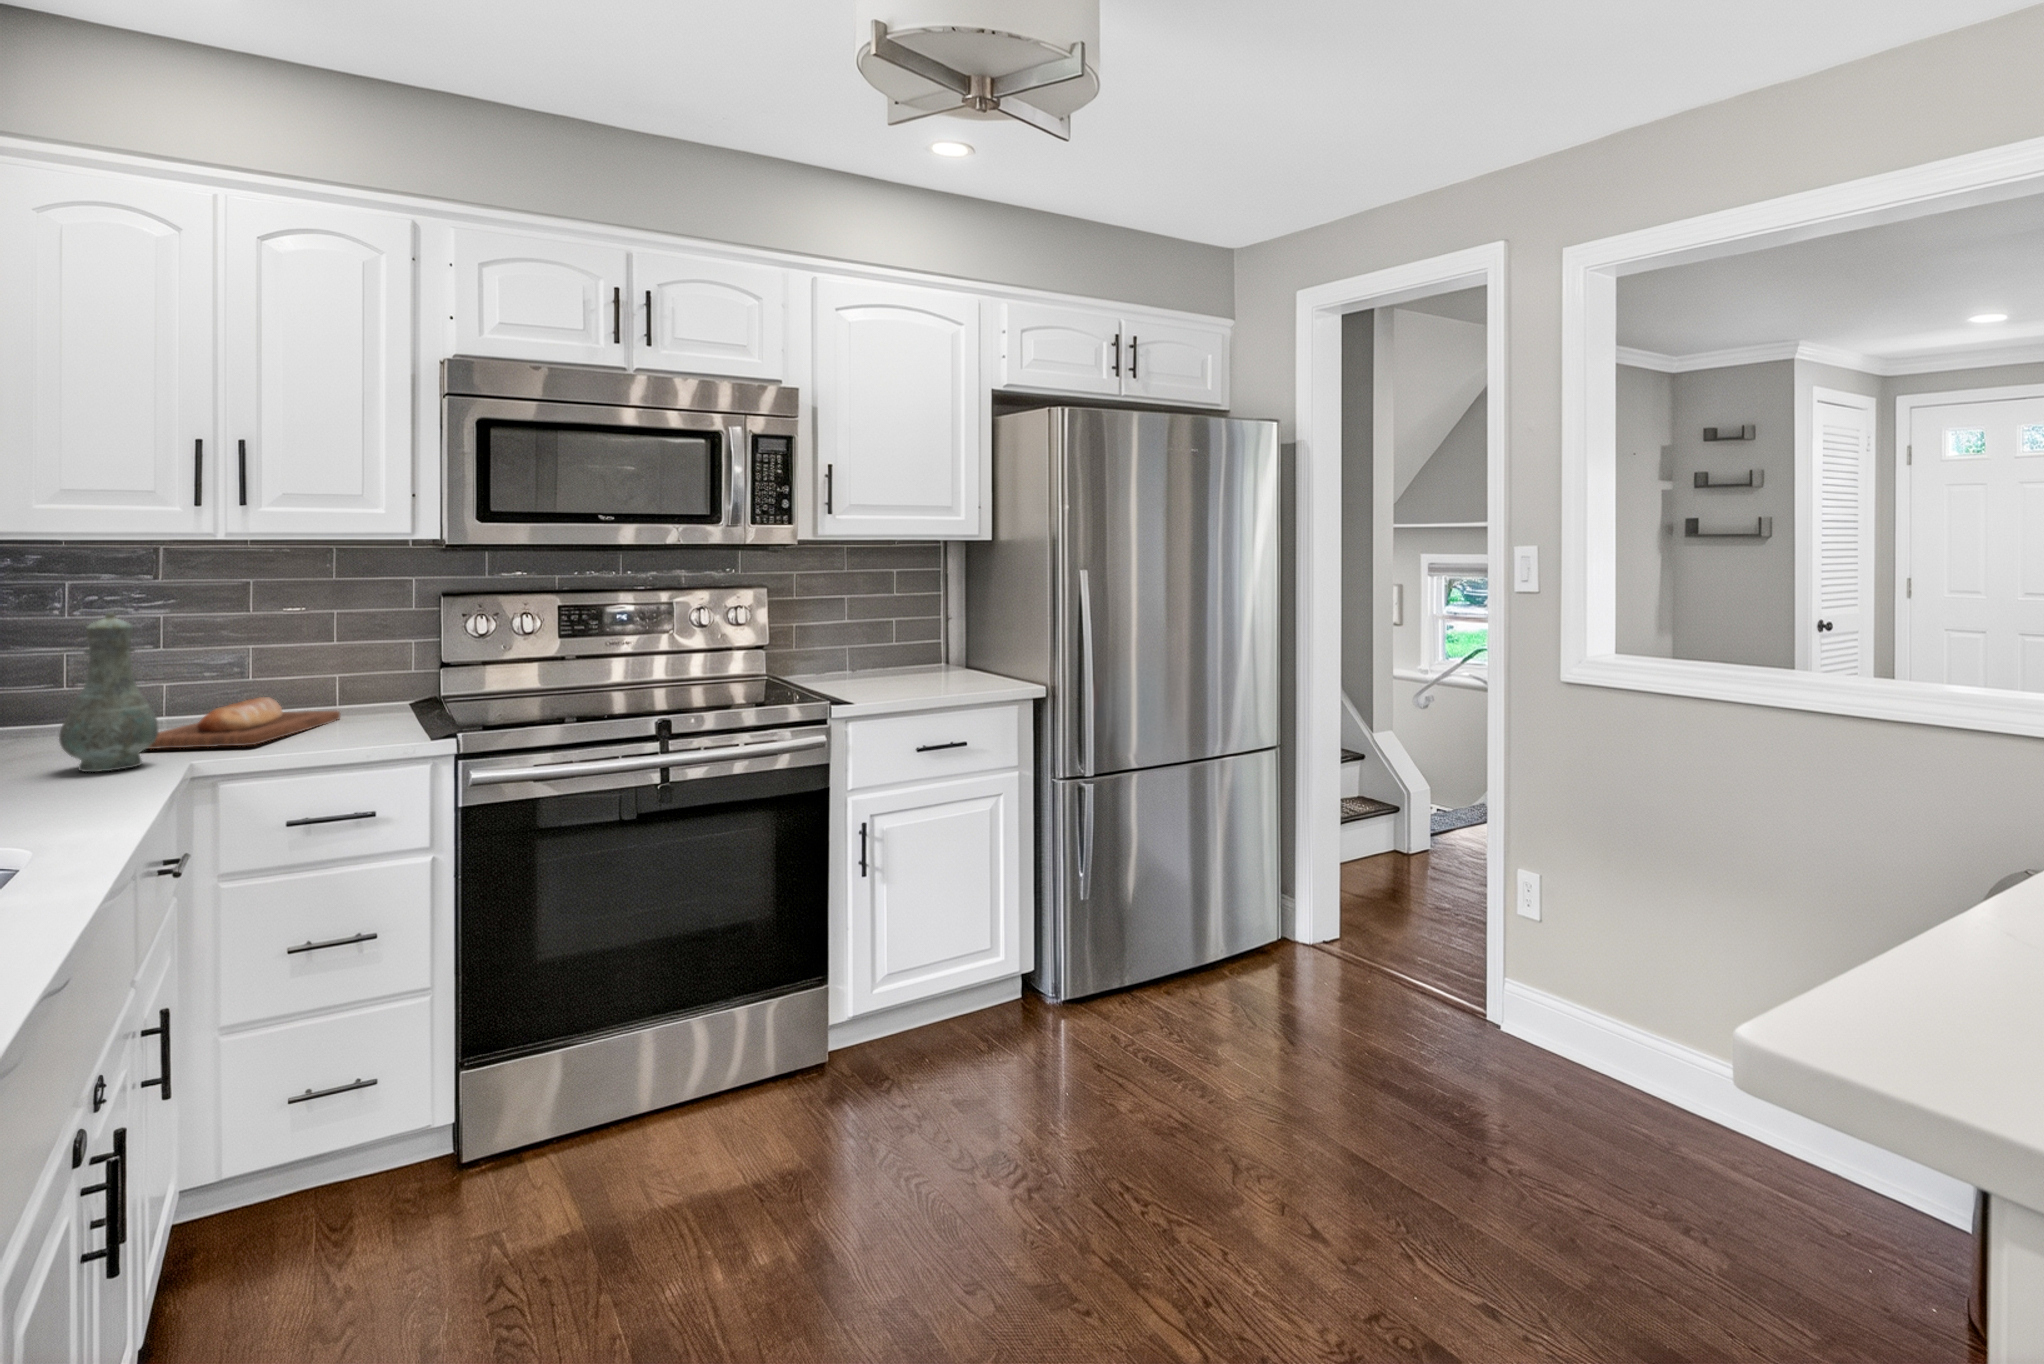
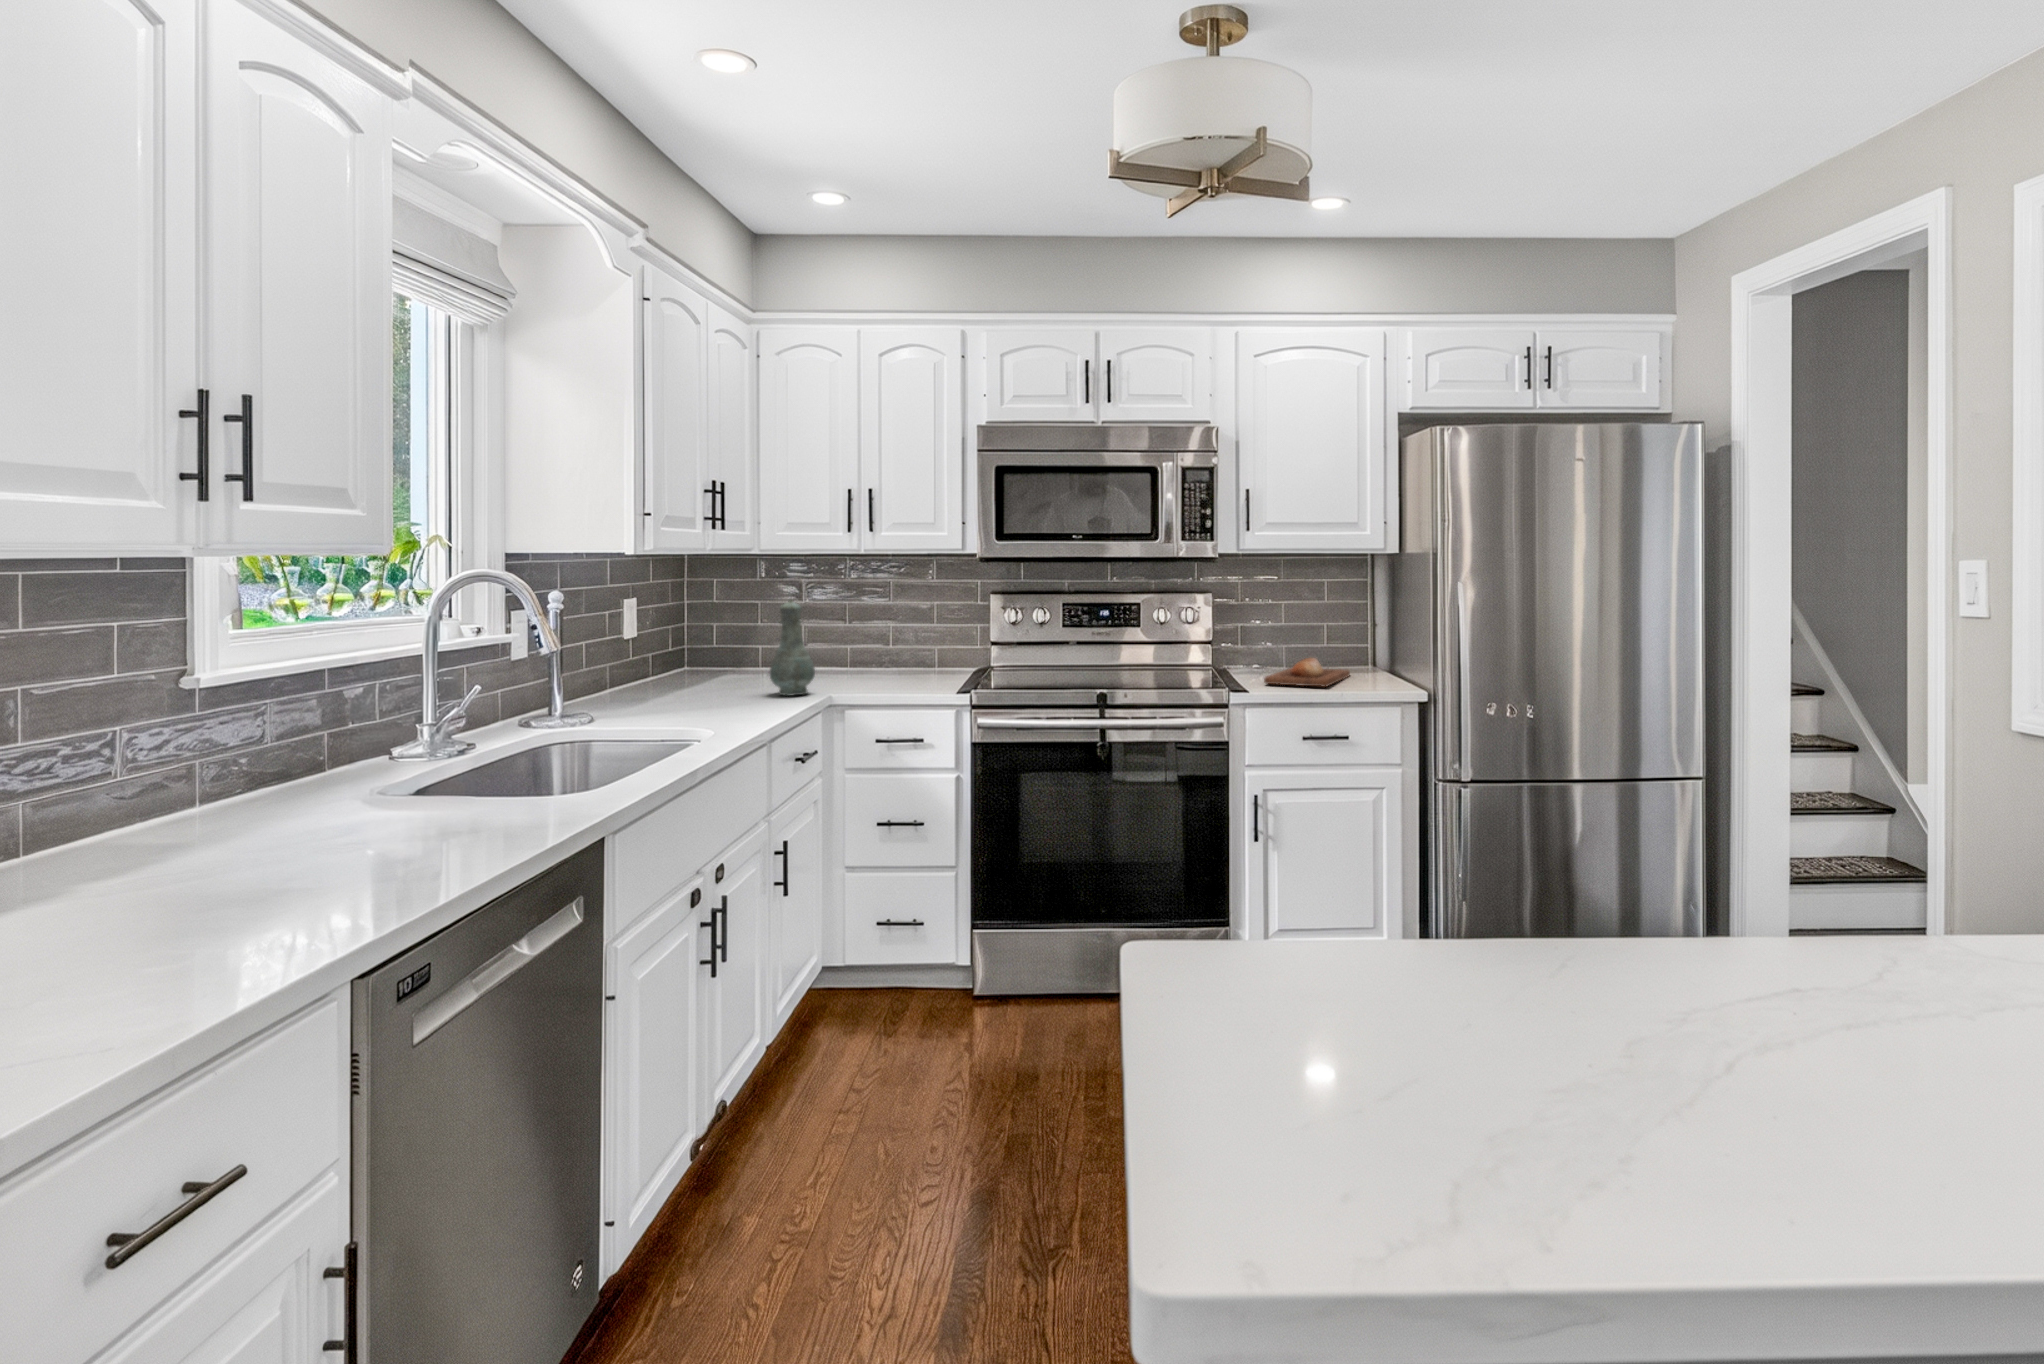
bread loaf: present [147,697,341,749] -> present [1264,658,1350,687]

